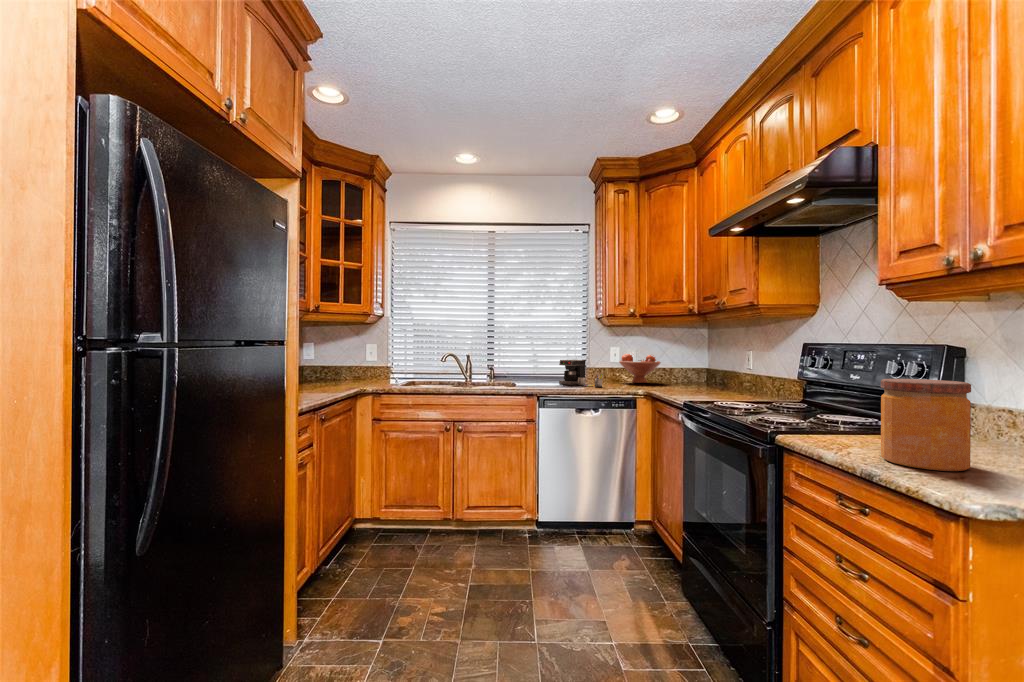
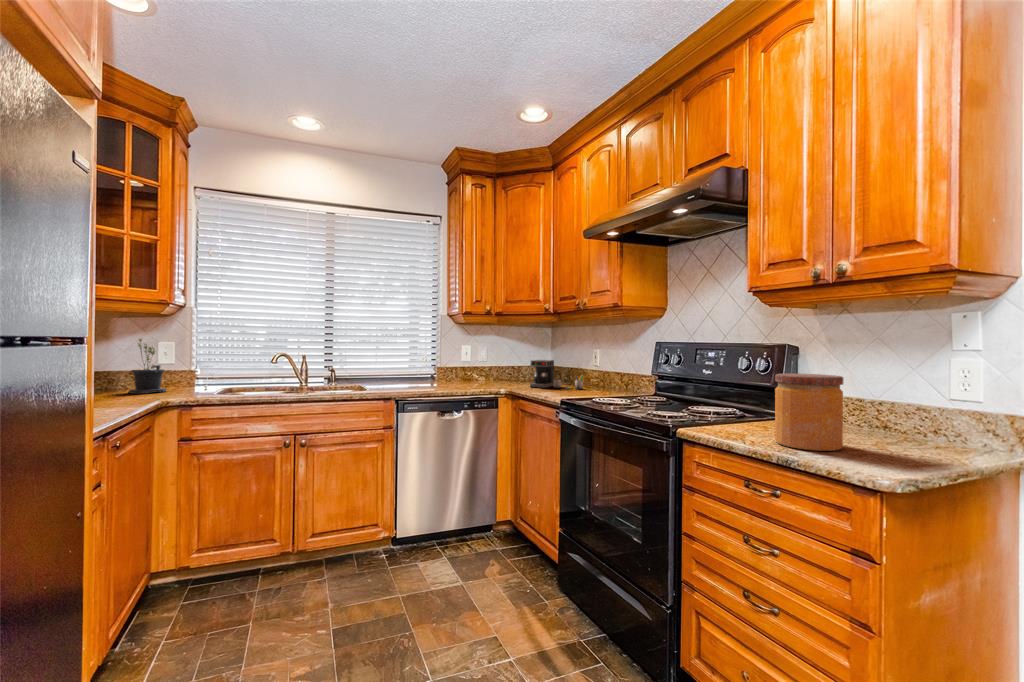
potted plant: none [347,342,373,383] -> present [128,339,167,394]
fruit bowl: present [619,354,660,383] -> none [473,351,514,382]
coffee maker: present [559,360,603,387] -> present [530,360,584,389]

